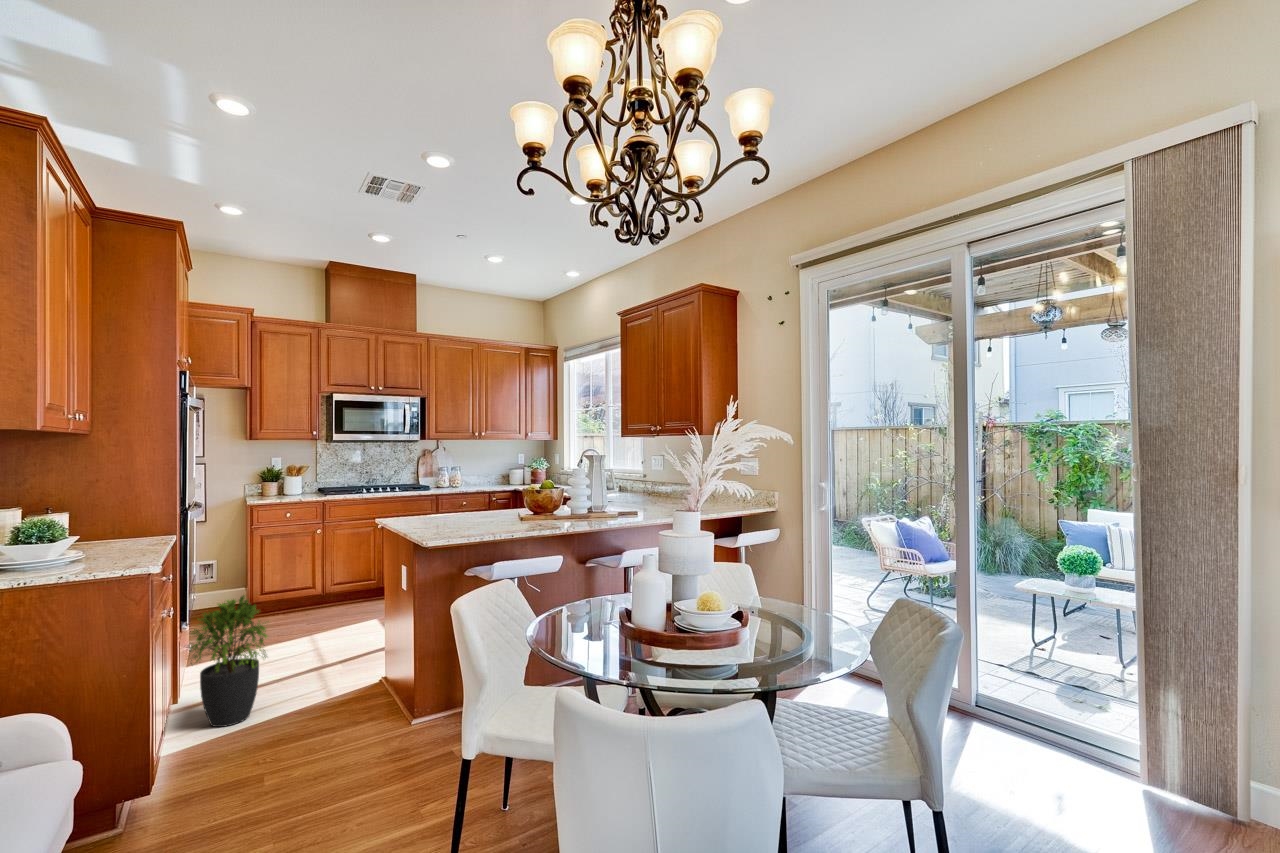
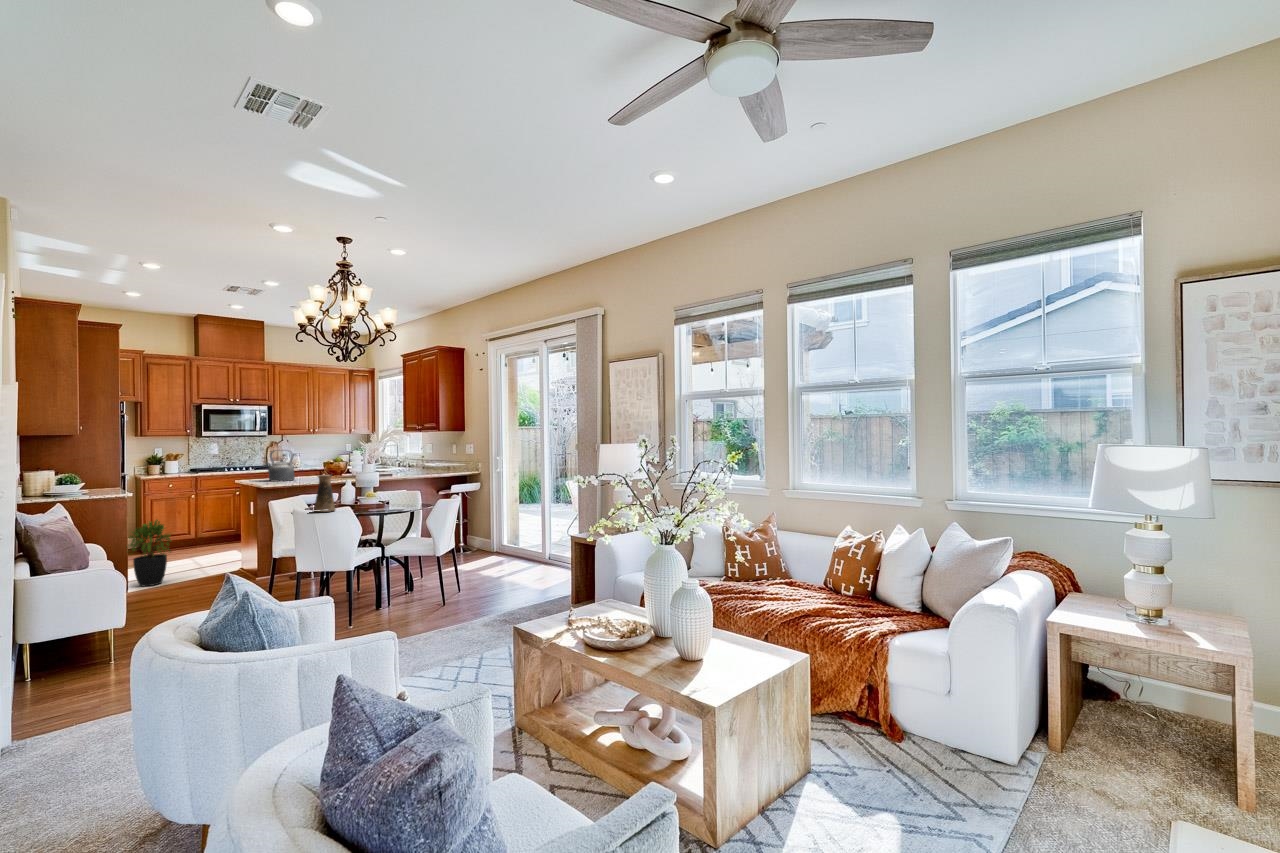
kettle: none [430,467,479,528] -> present [267,450,295,481]
pitcher: none [553,536,601,634] -> present [315,475,335,512]

